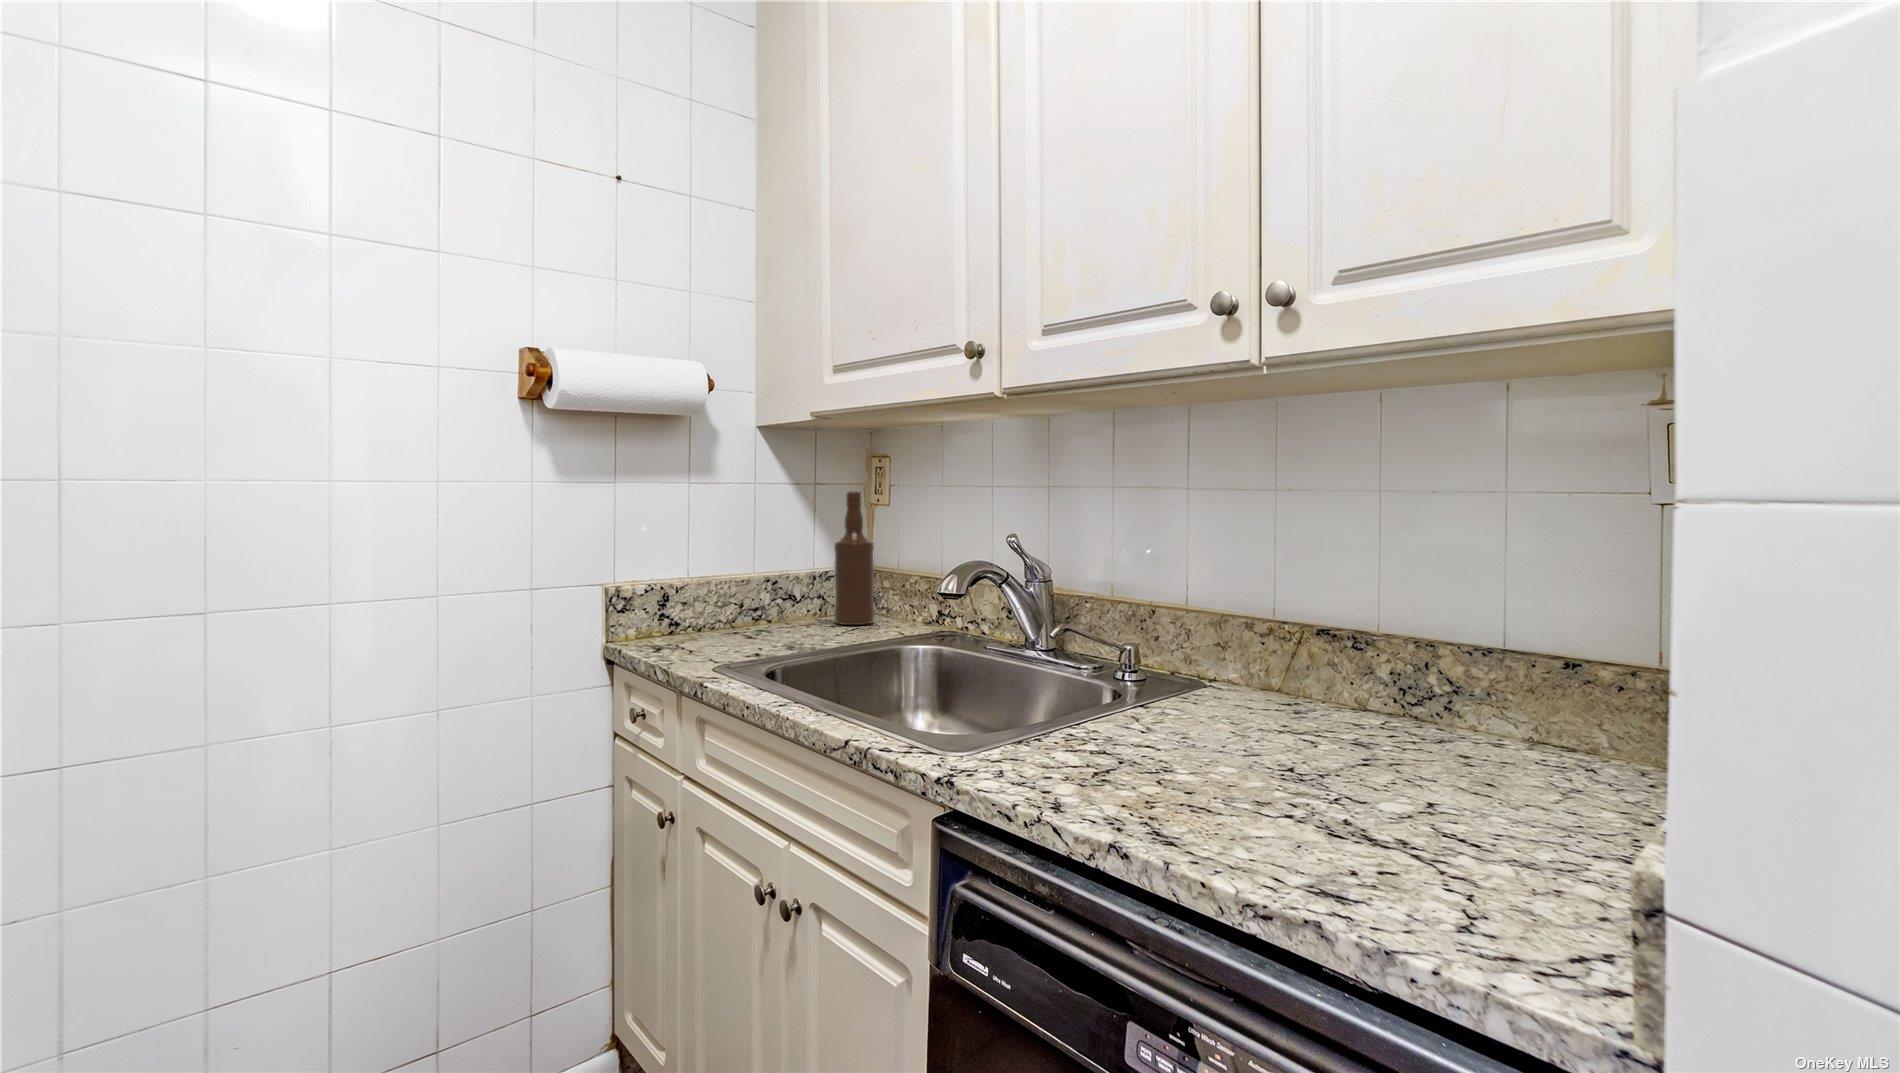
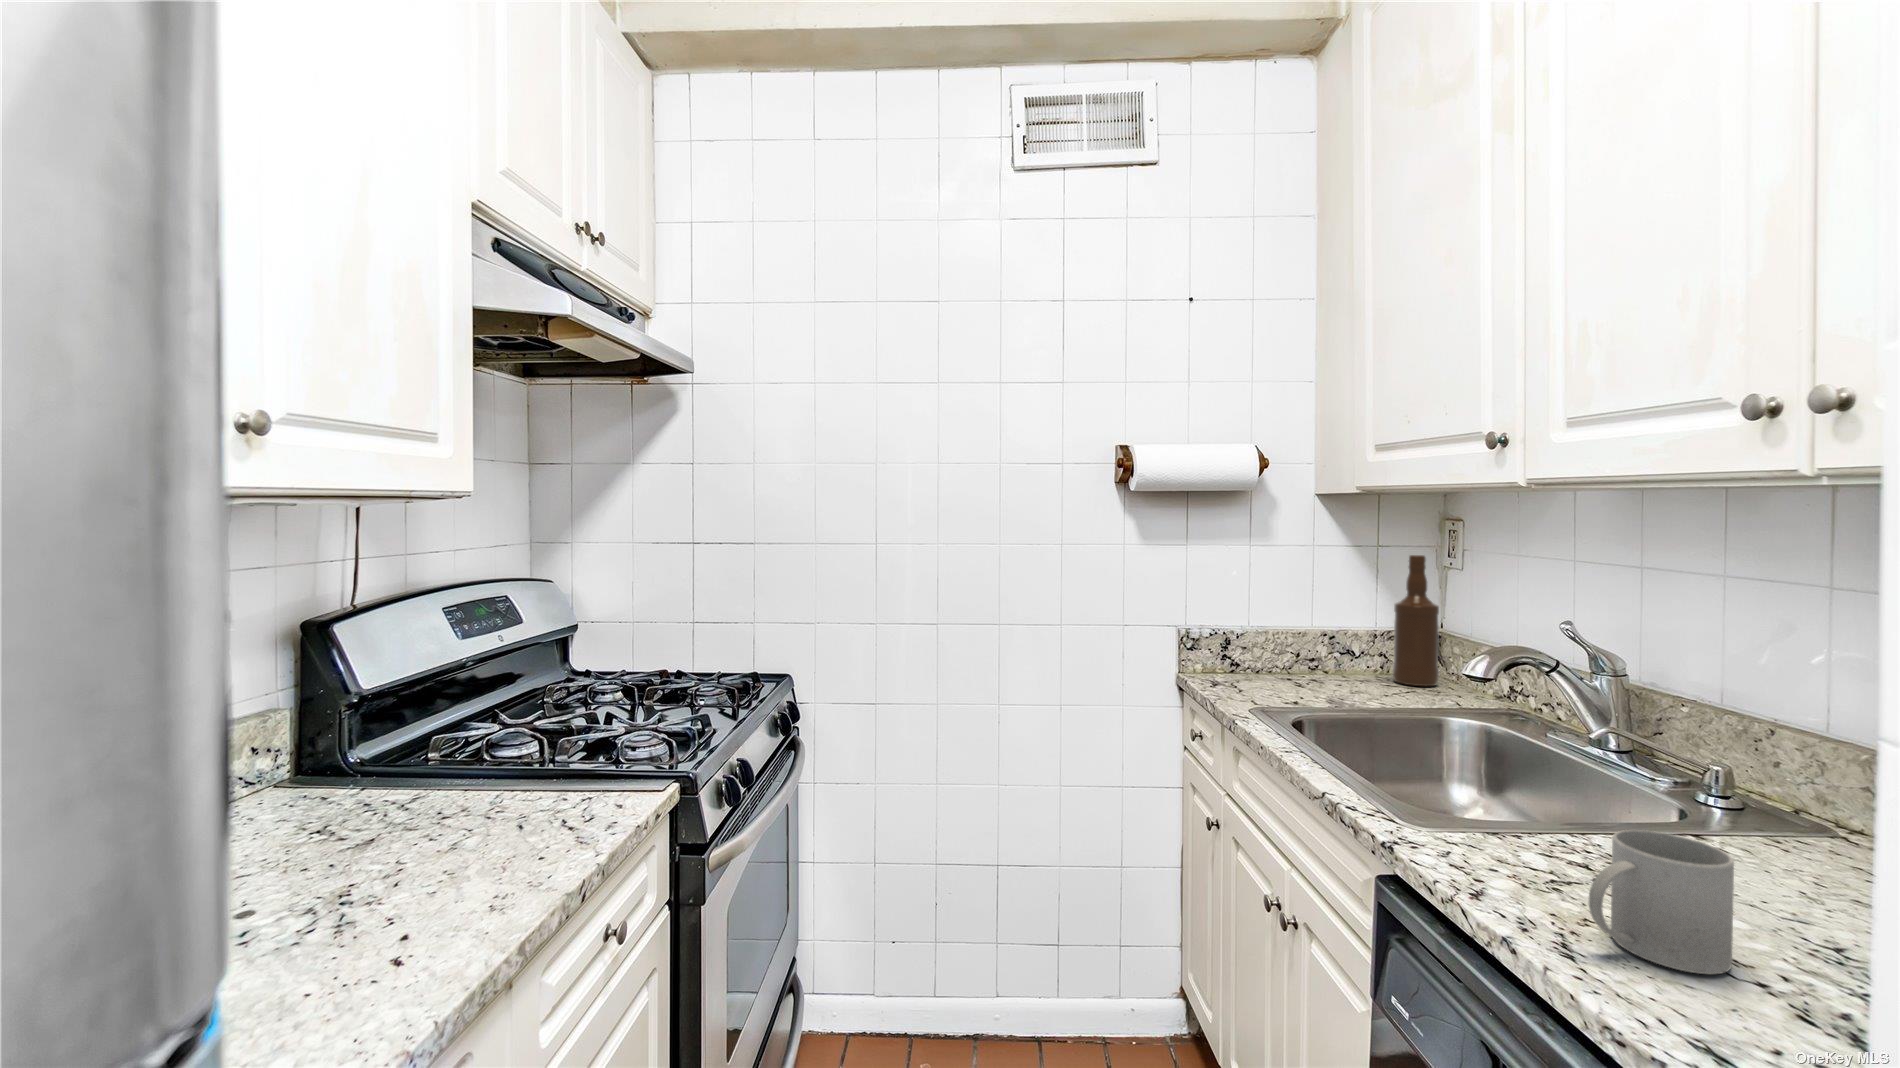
mug: none [1175,698,1269,826] -> present [1589,830,1734,974]

